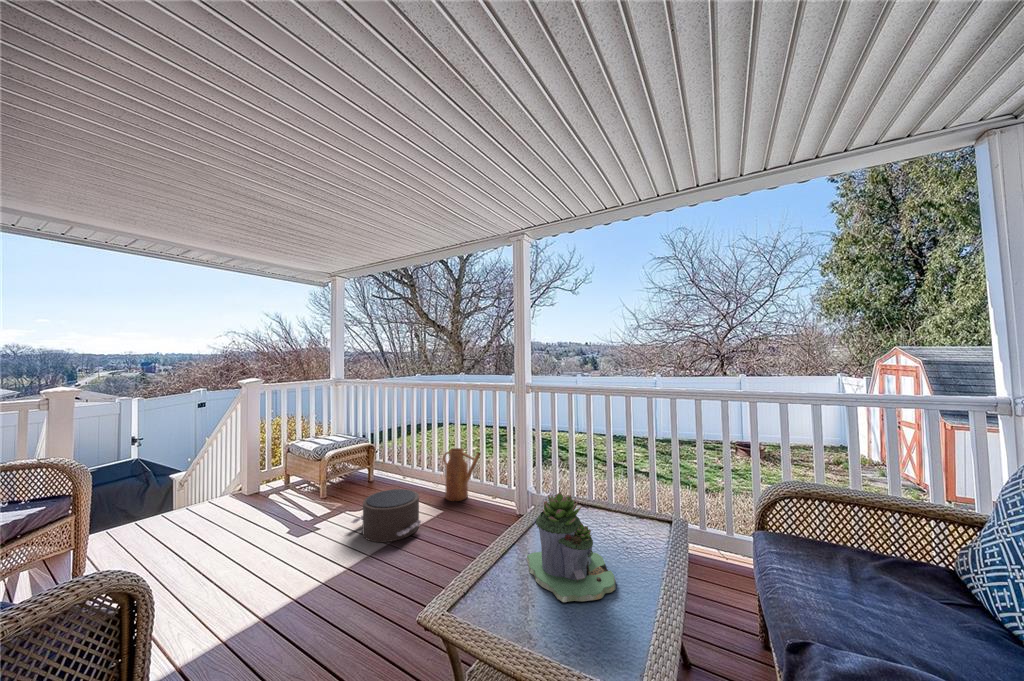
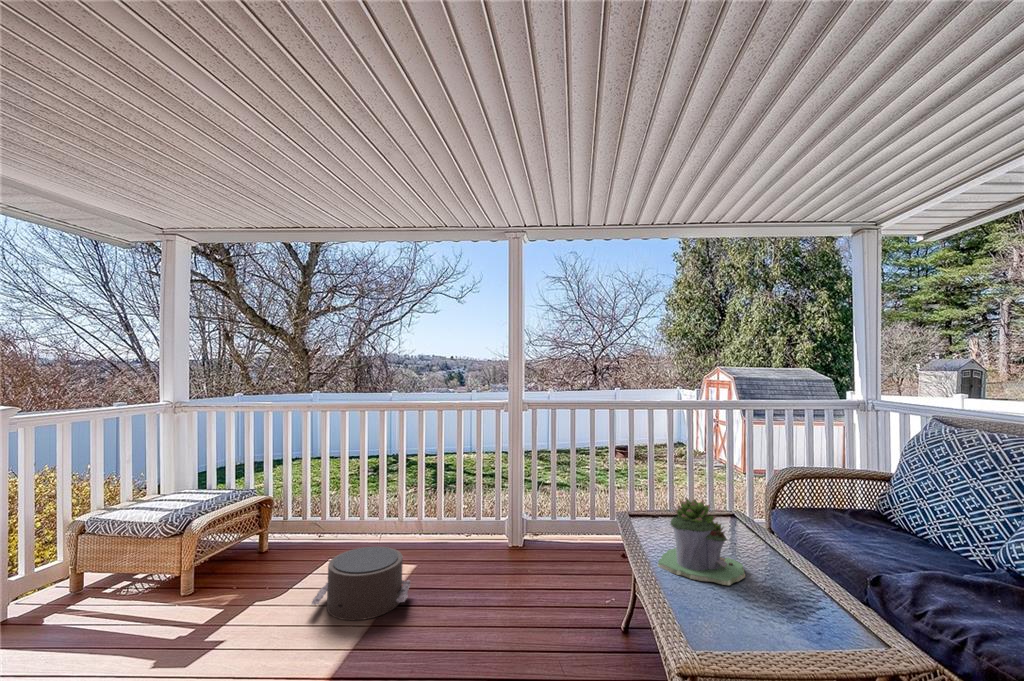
watering can: present [443,448,481,501] -> none [381,488,440,556]

